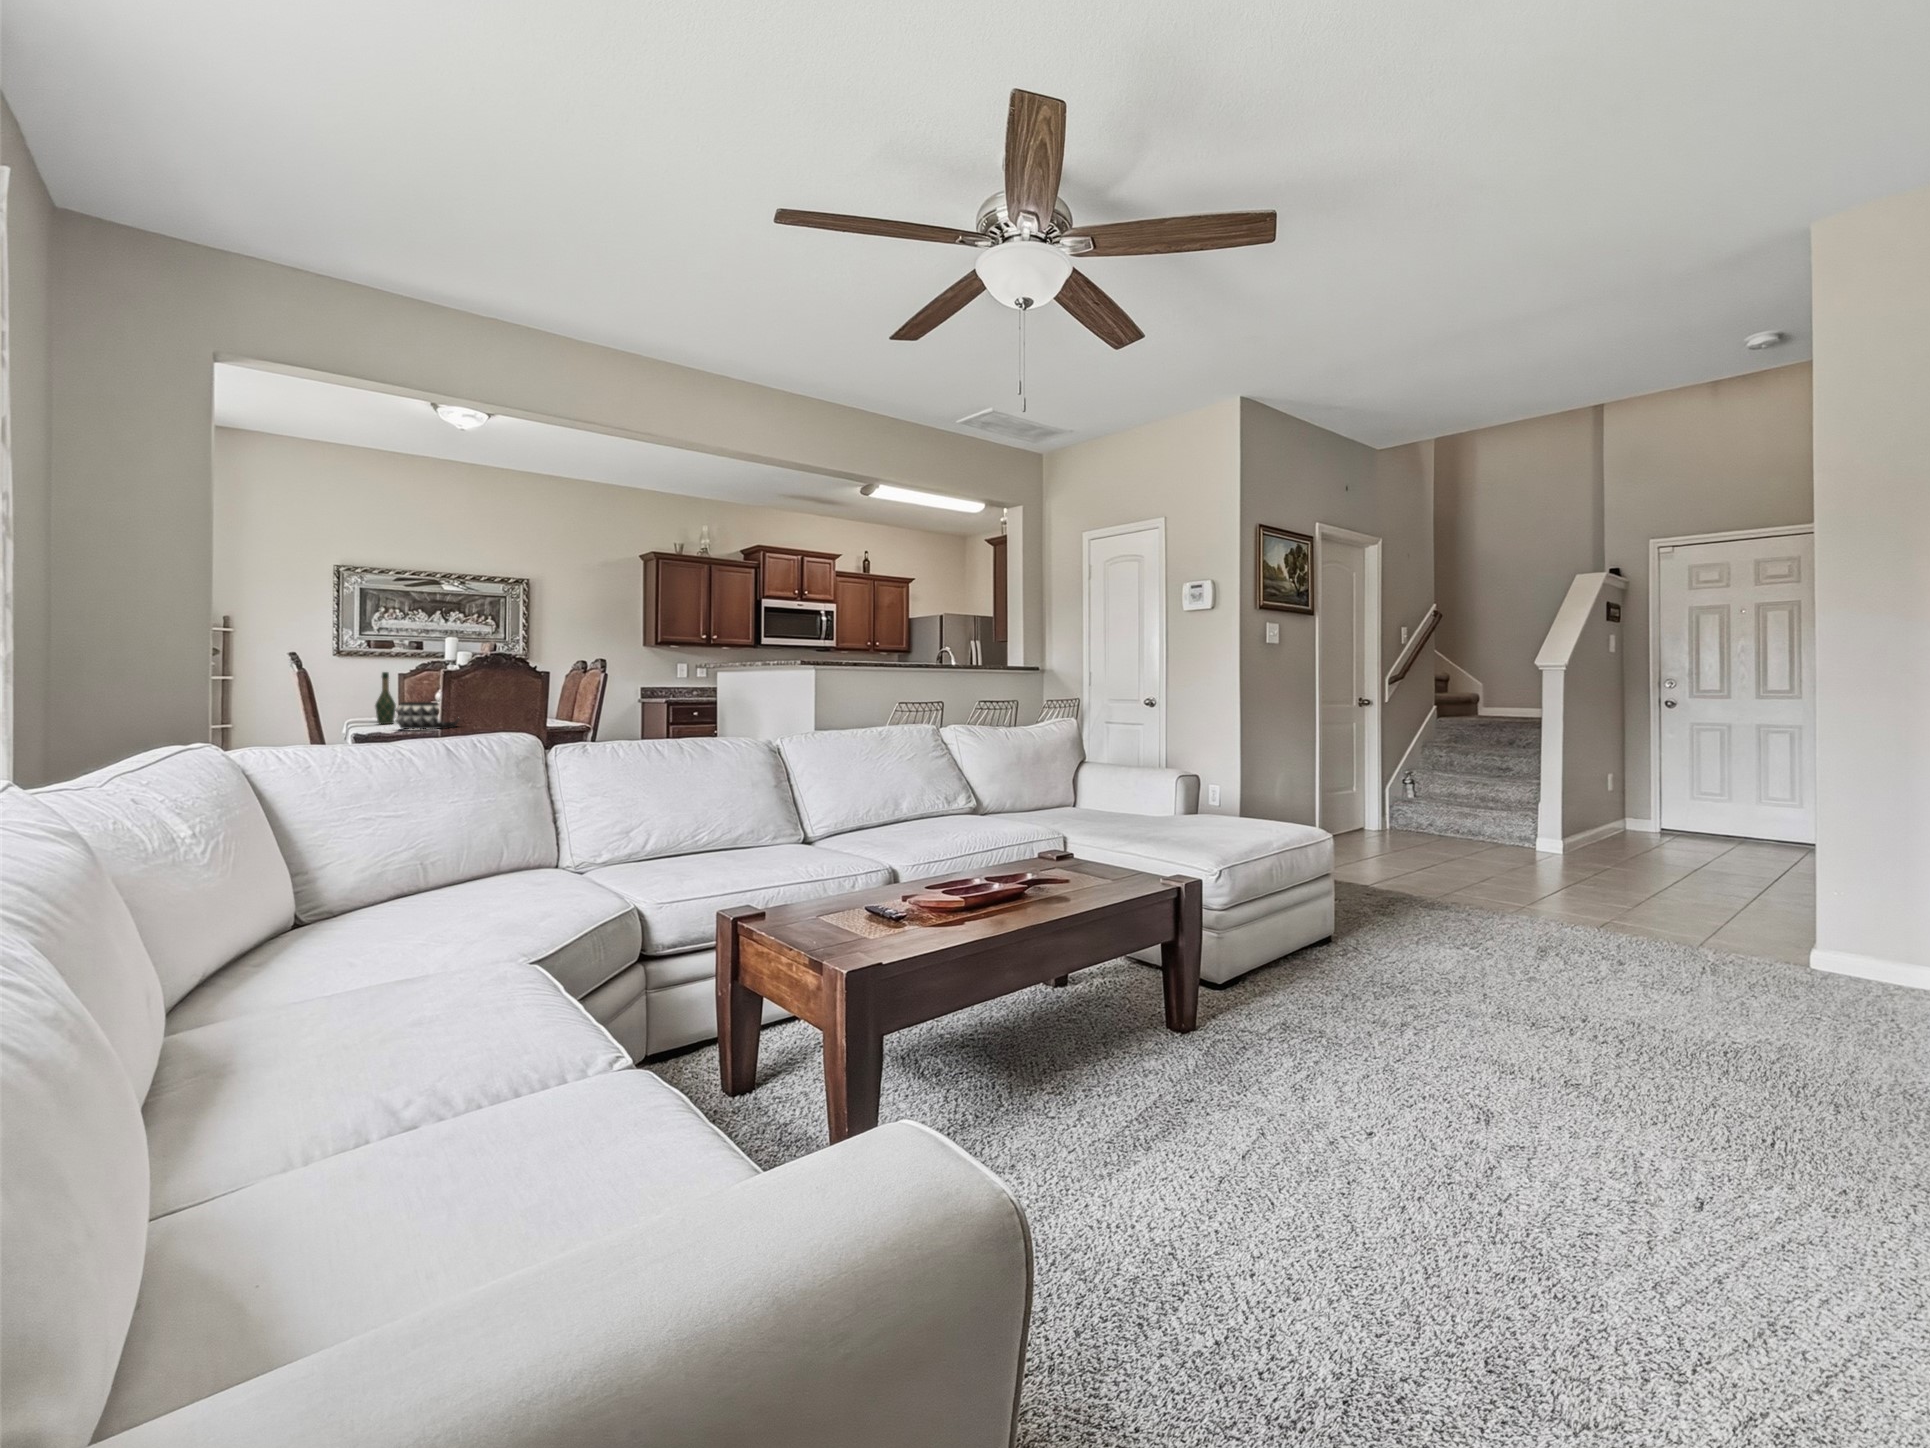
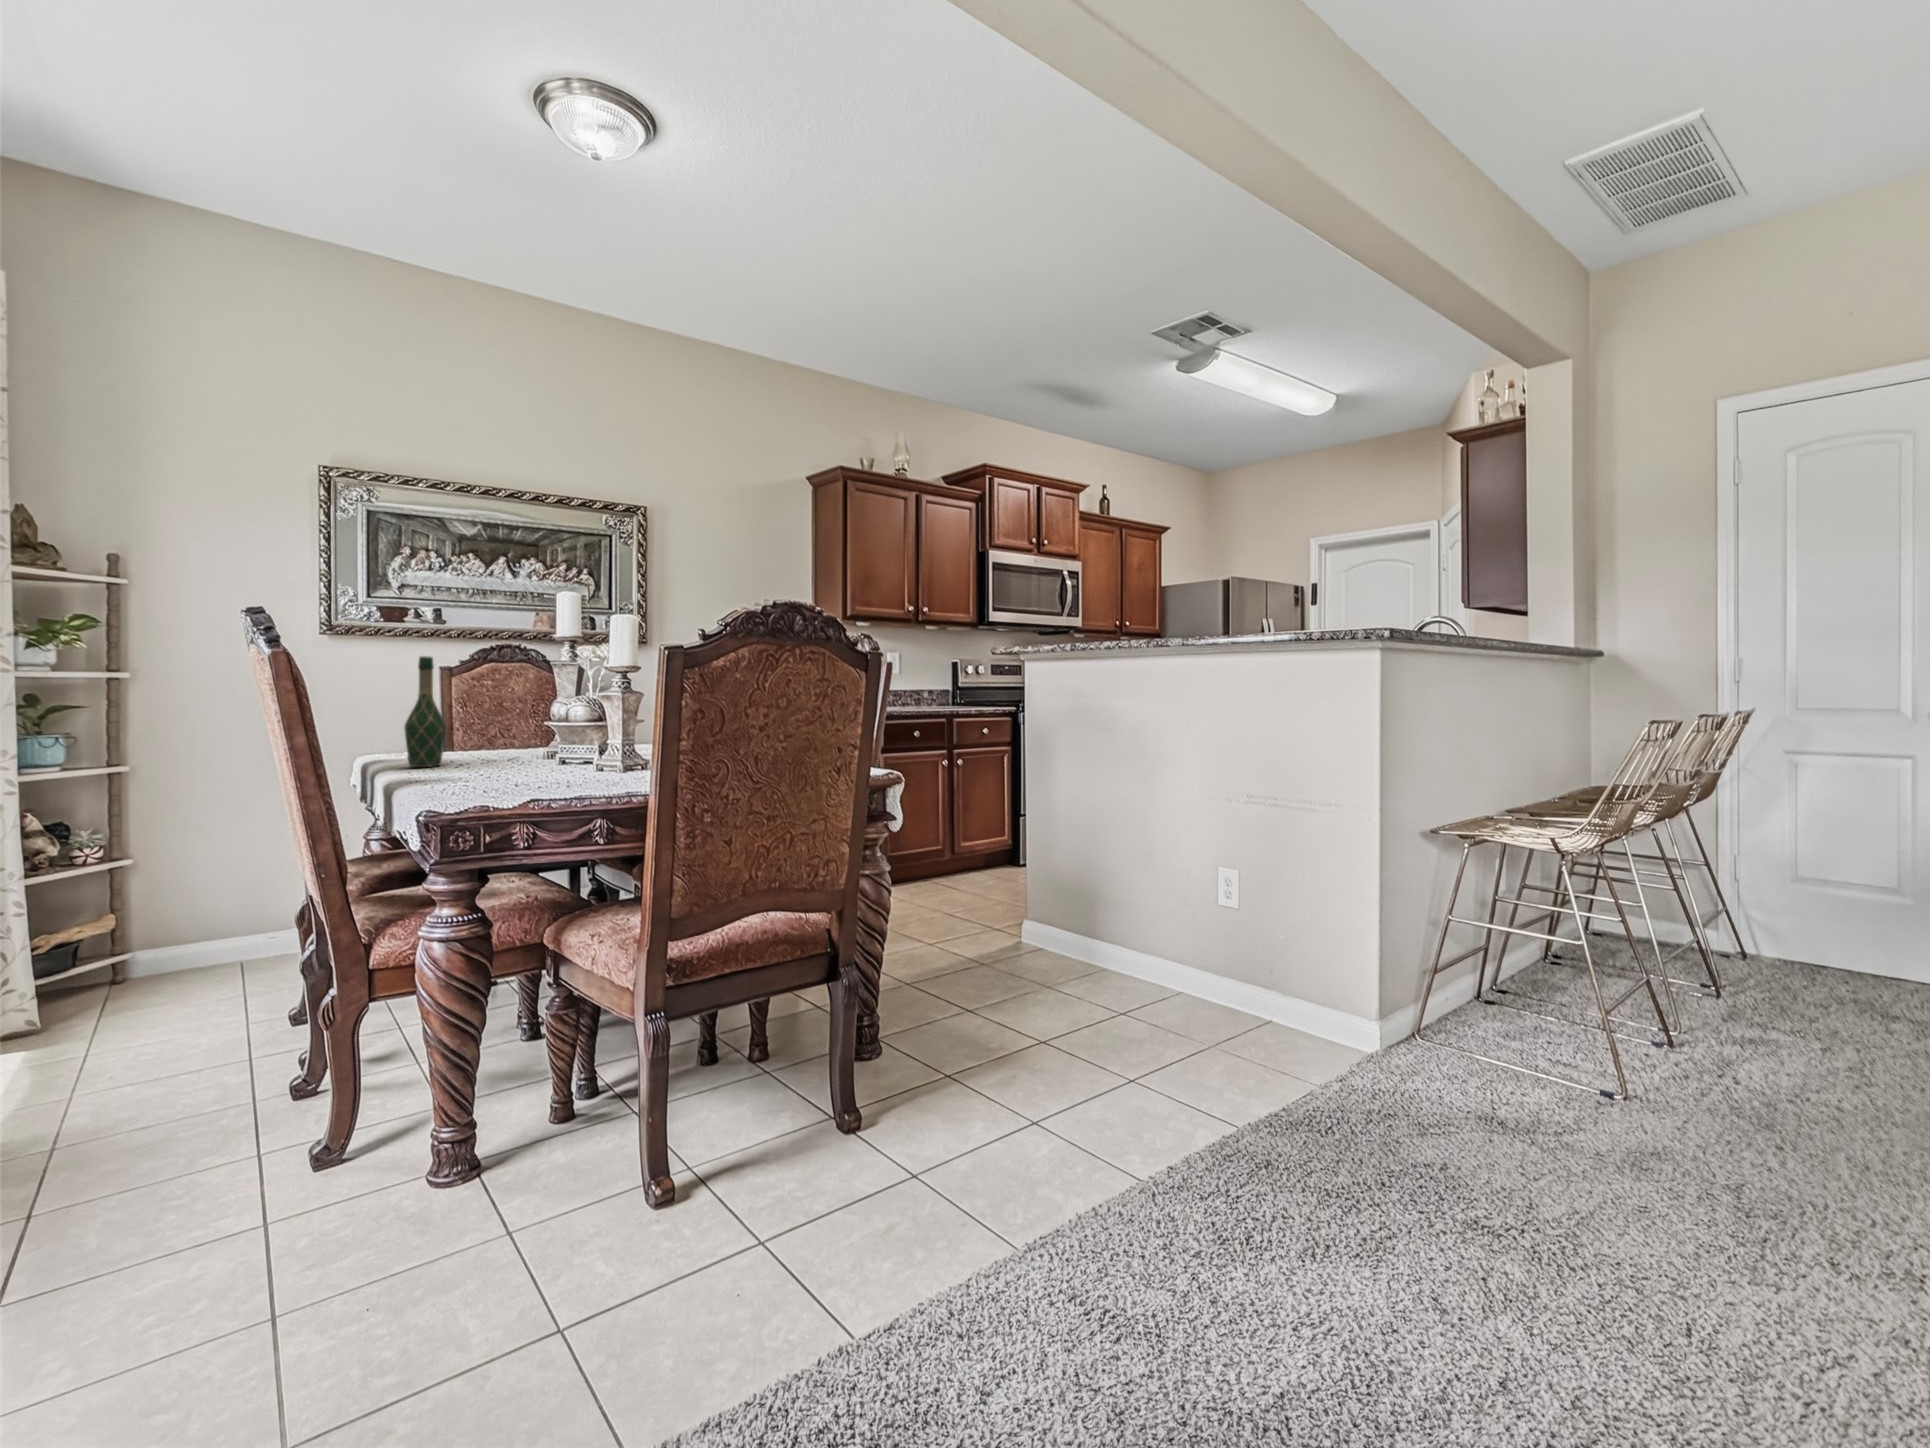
decorative bowl: present [395,702,459,729] -> none [462,719,604,786]

